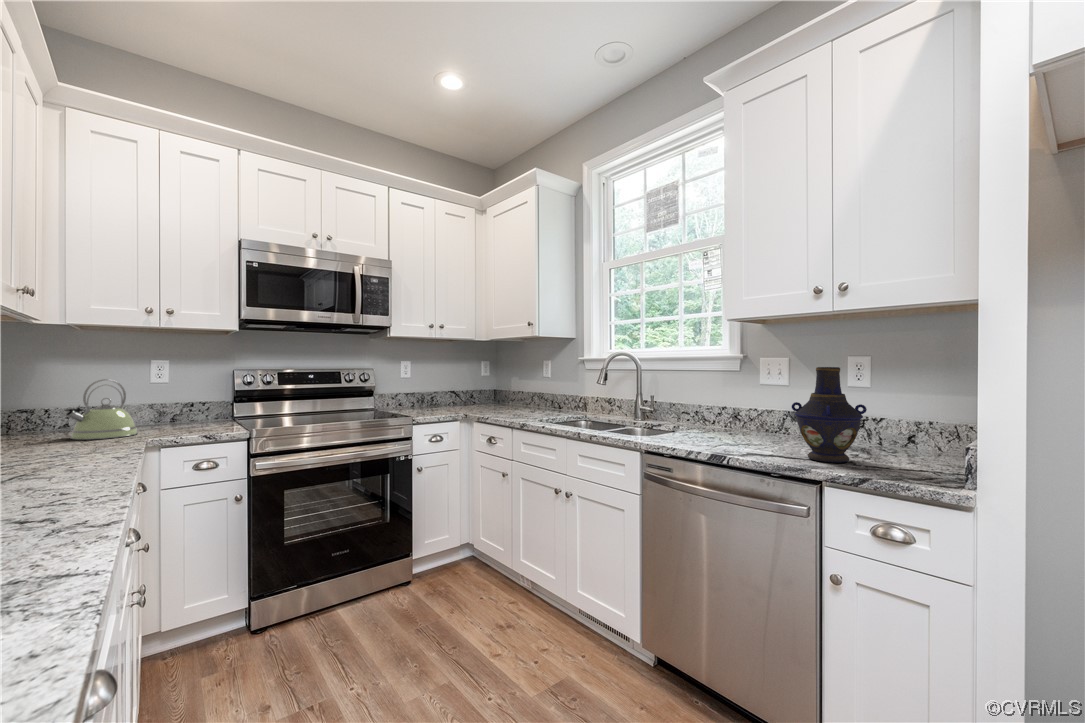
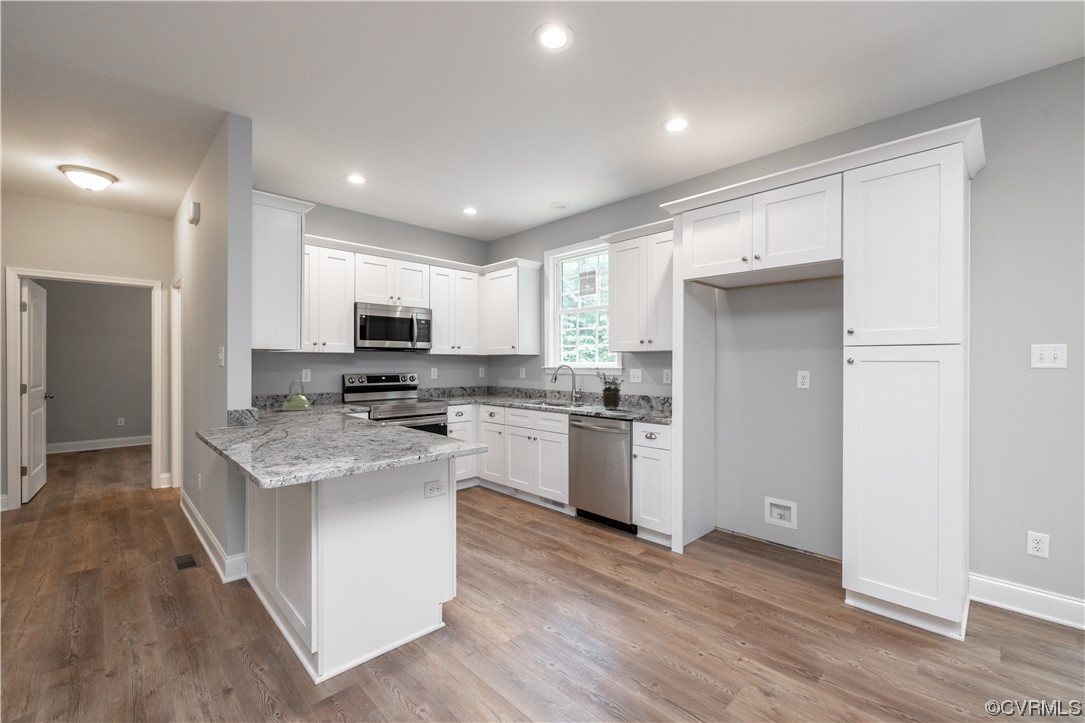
potted plant: none [700,354,766,443] -> present [597,368,623,409]
vase: present [792,367,867,463] -> none [629,374,655,413]

